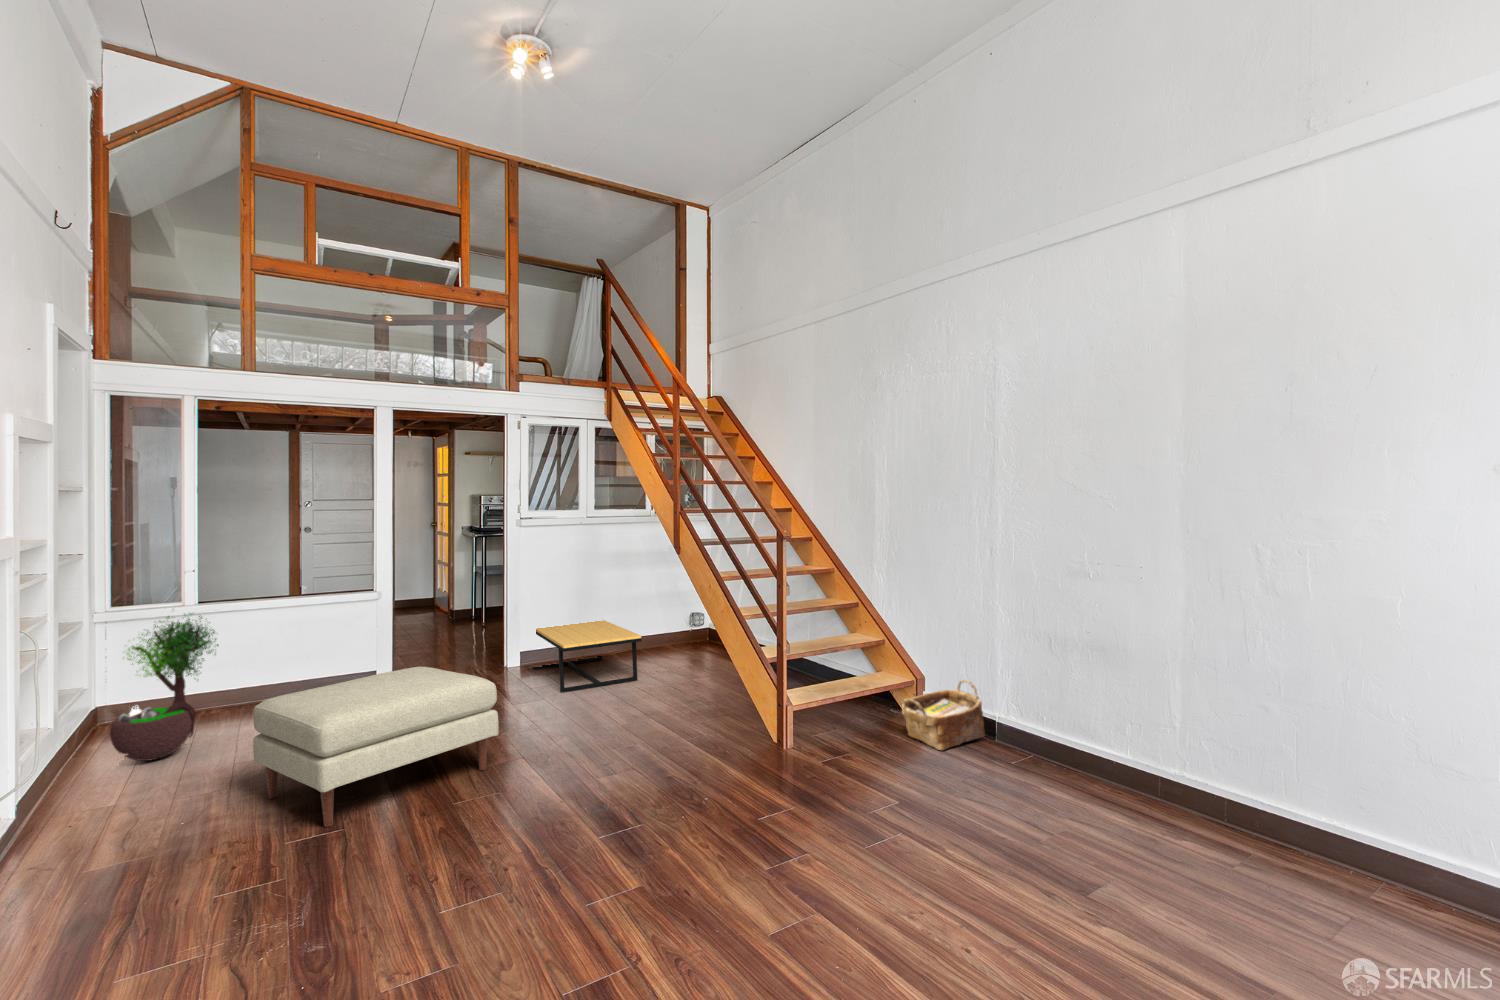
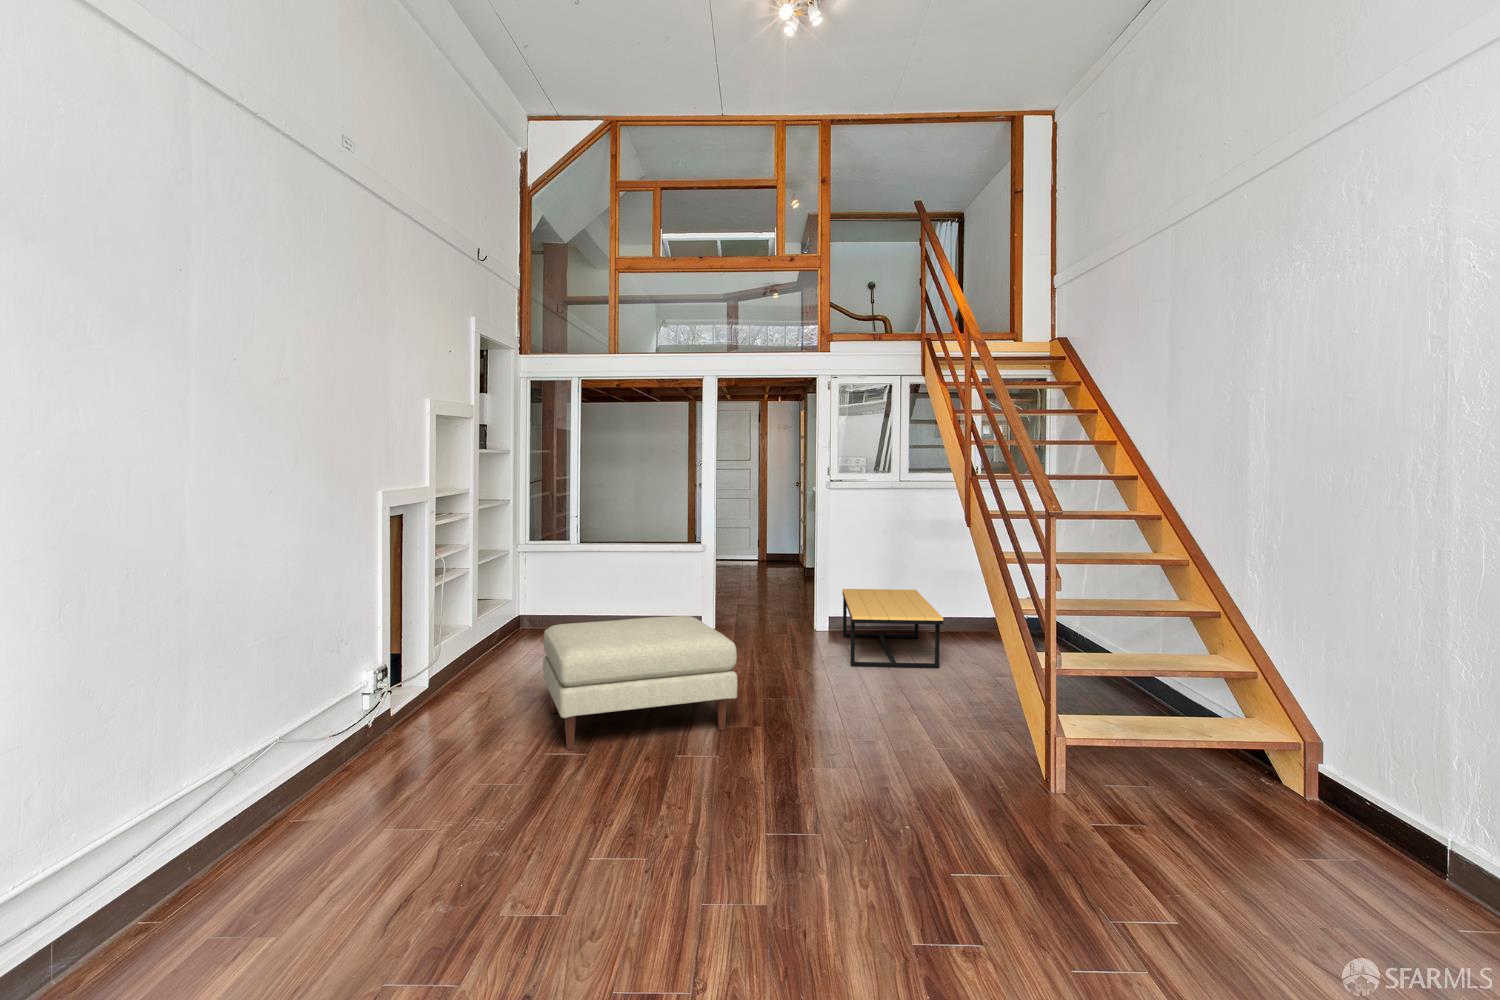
potted tree: present [110,613,218,761] -> none [484,538,556,661]
woven basket: present [902,680,985,750] -> none [1248,761,1403,860]

